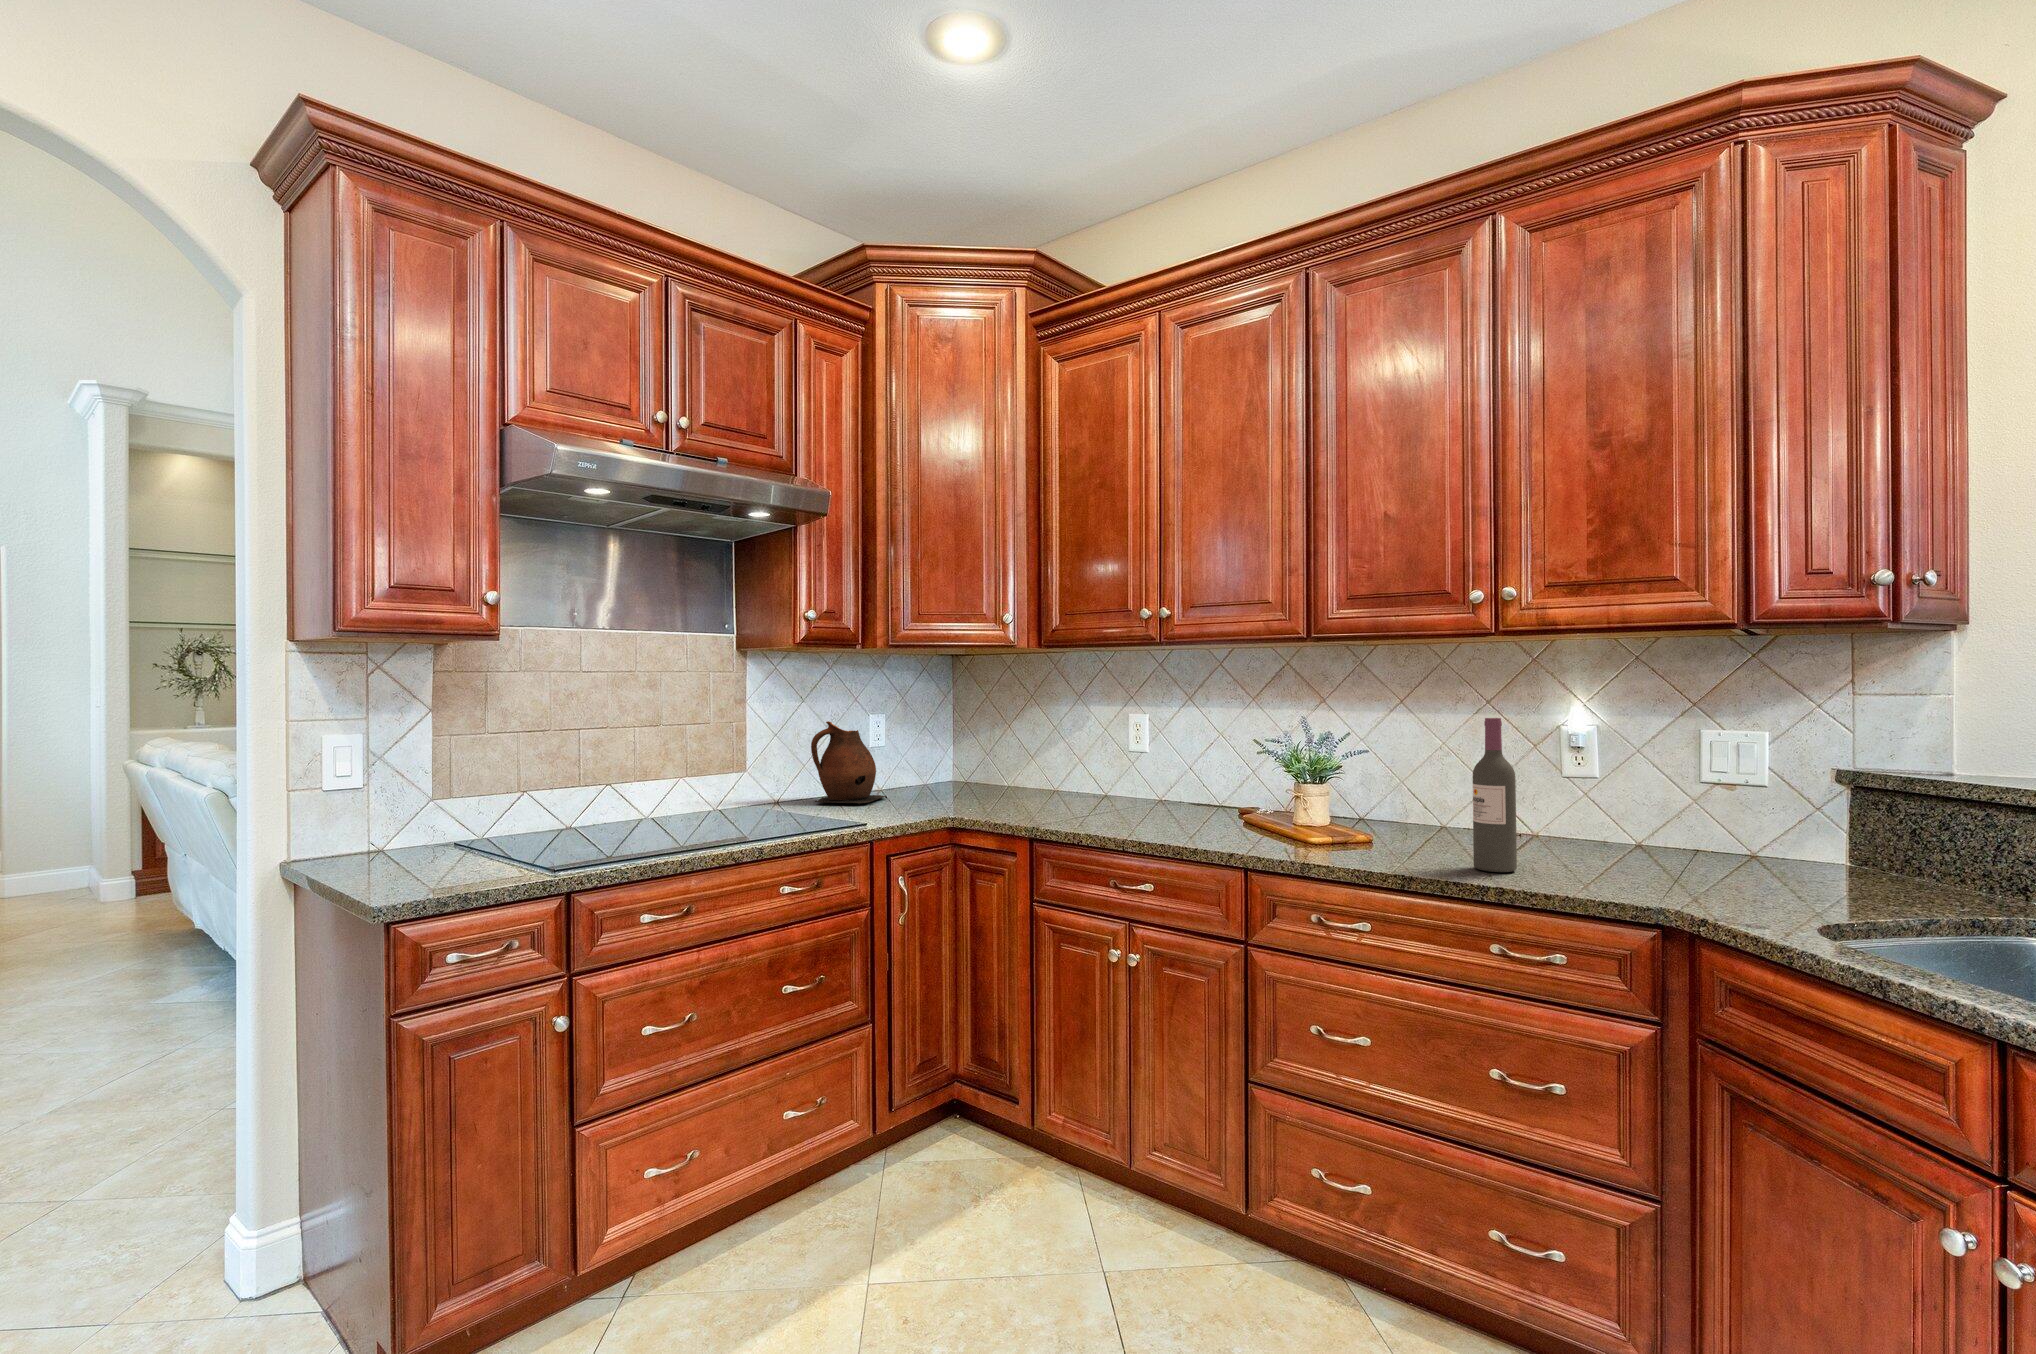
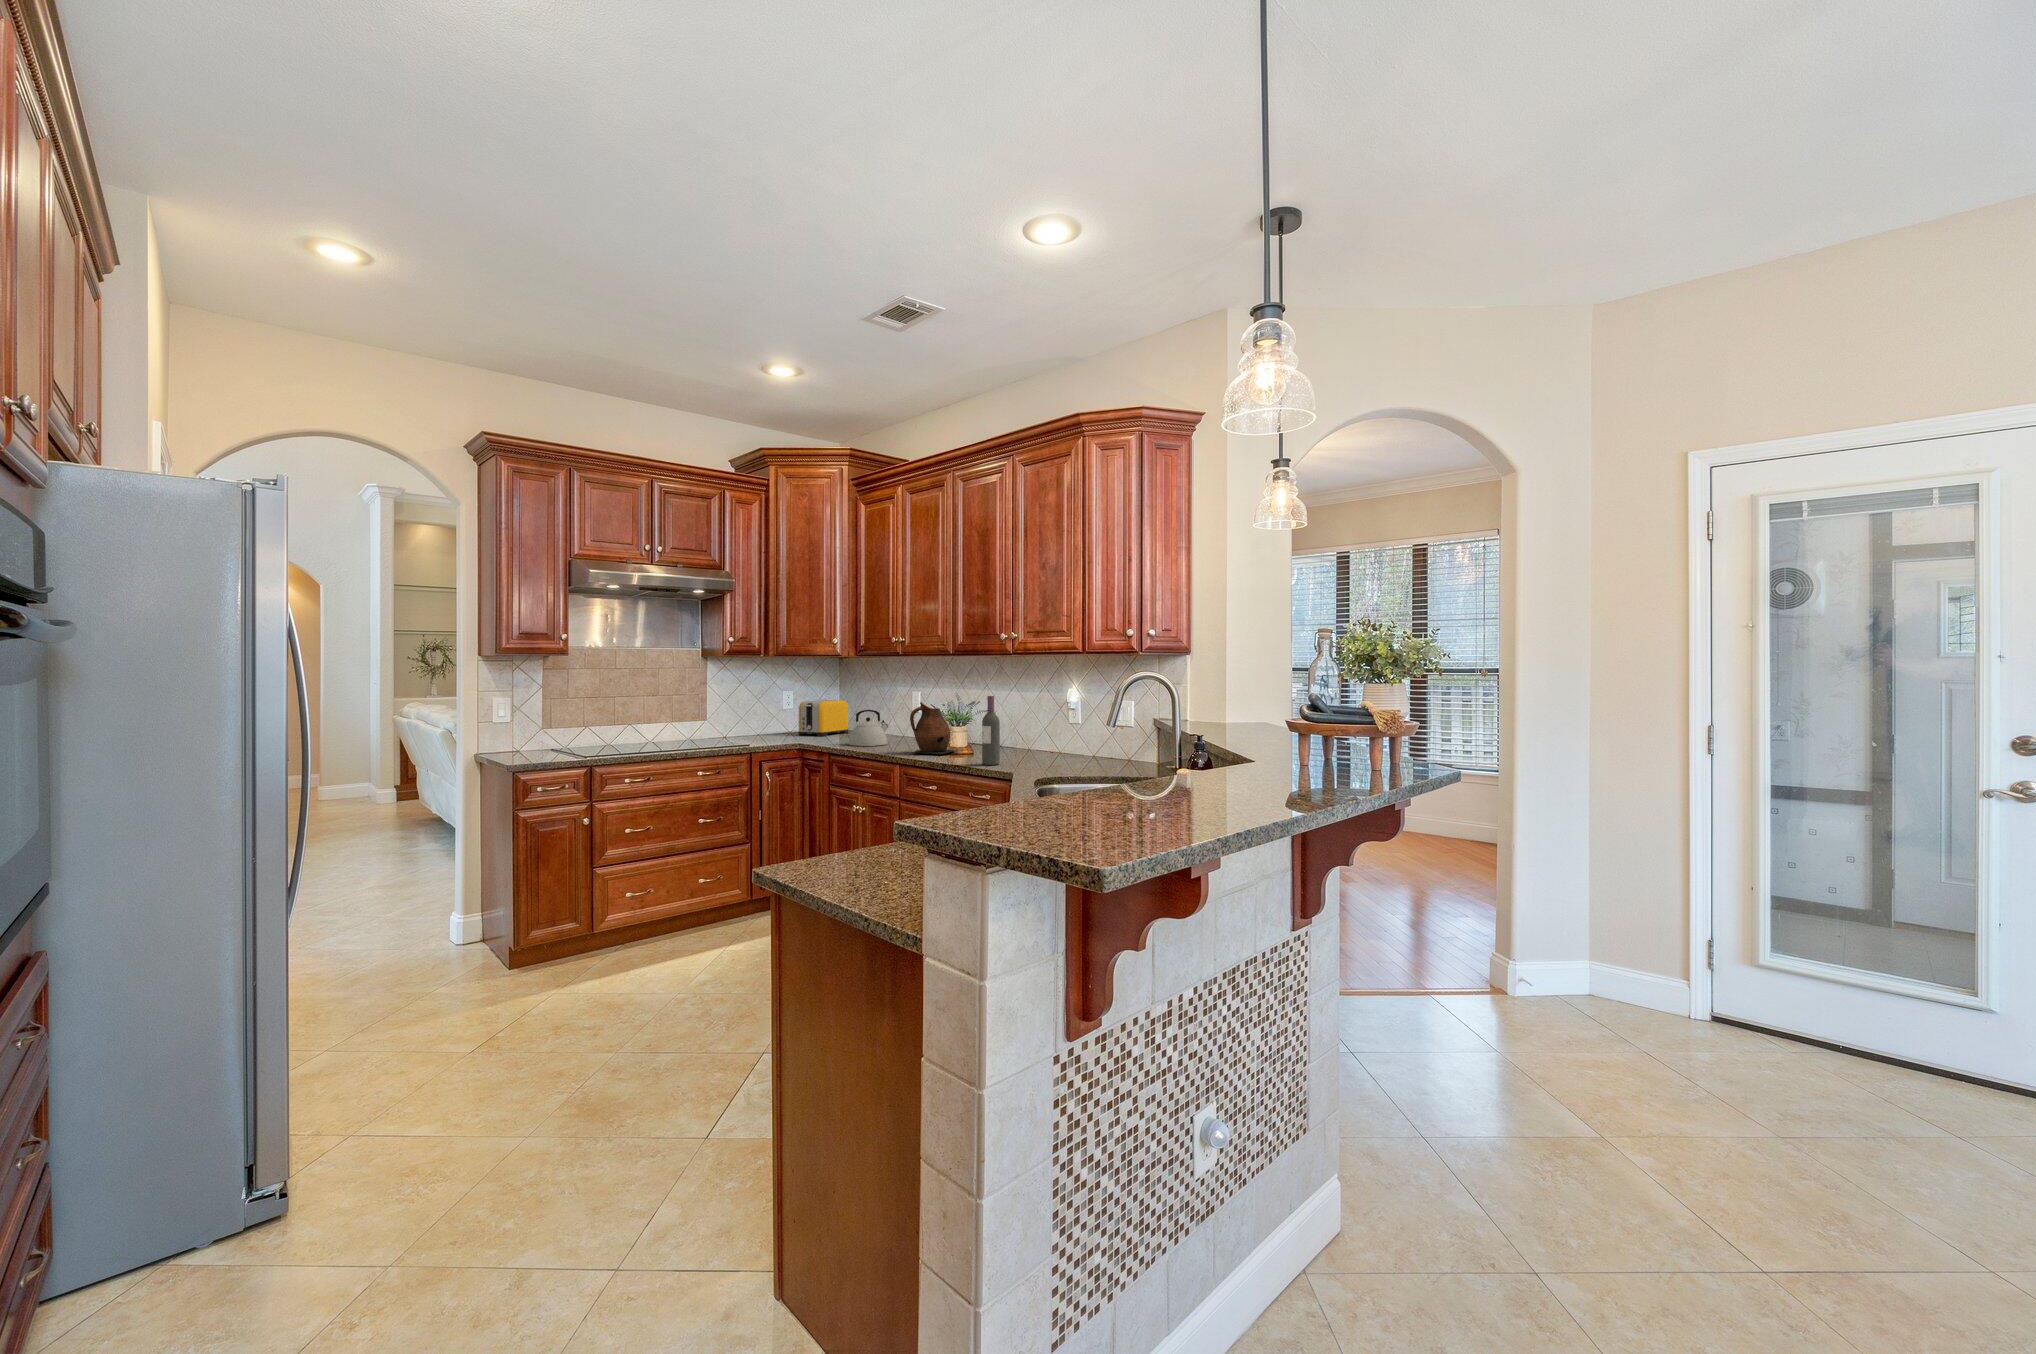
ceramic pitcher: present [811,721,887,805] -> present [910,702,957,754]
toaster: none [900,727,978,793] -> present [799,700,848,736]
kettle: none [1044,747,1118,818] -> present [849,710,888,746]

